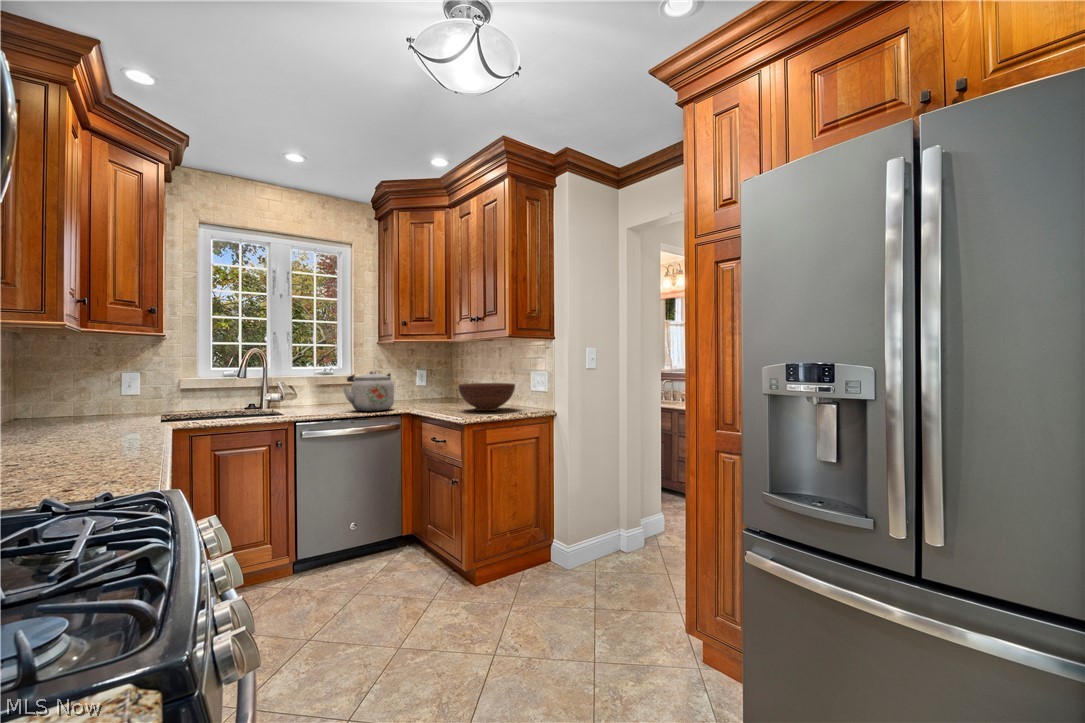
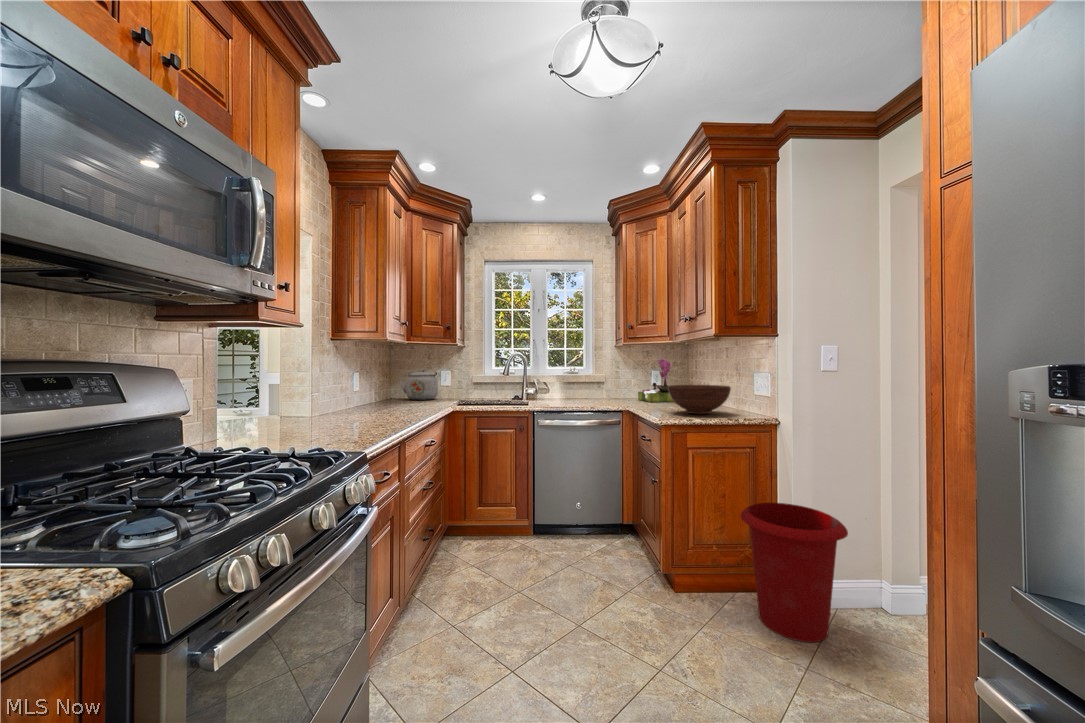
flower arrangement: none [407,356,447,403] -> present [638,358,673,402]
kettle: present [343,371,394,411] -> present [400,370,438,400]
waste bin: none [533,481,611,591] -> present [740,503,848,642]

